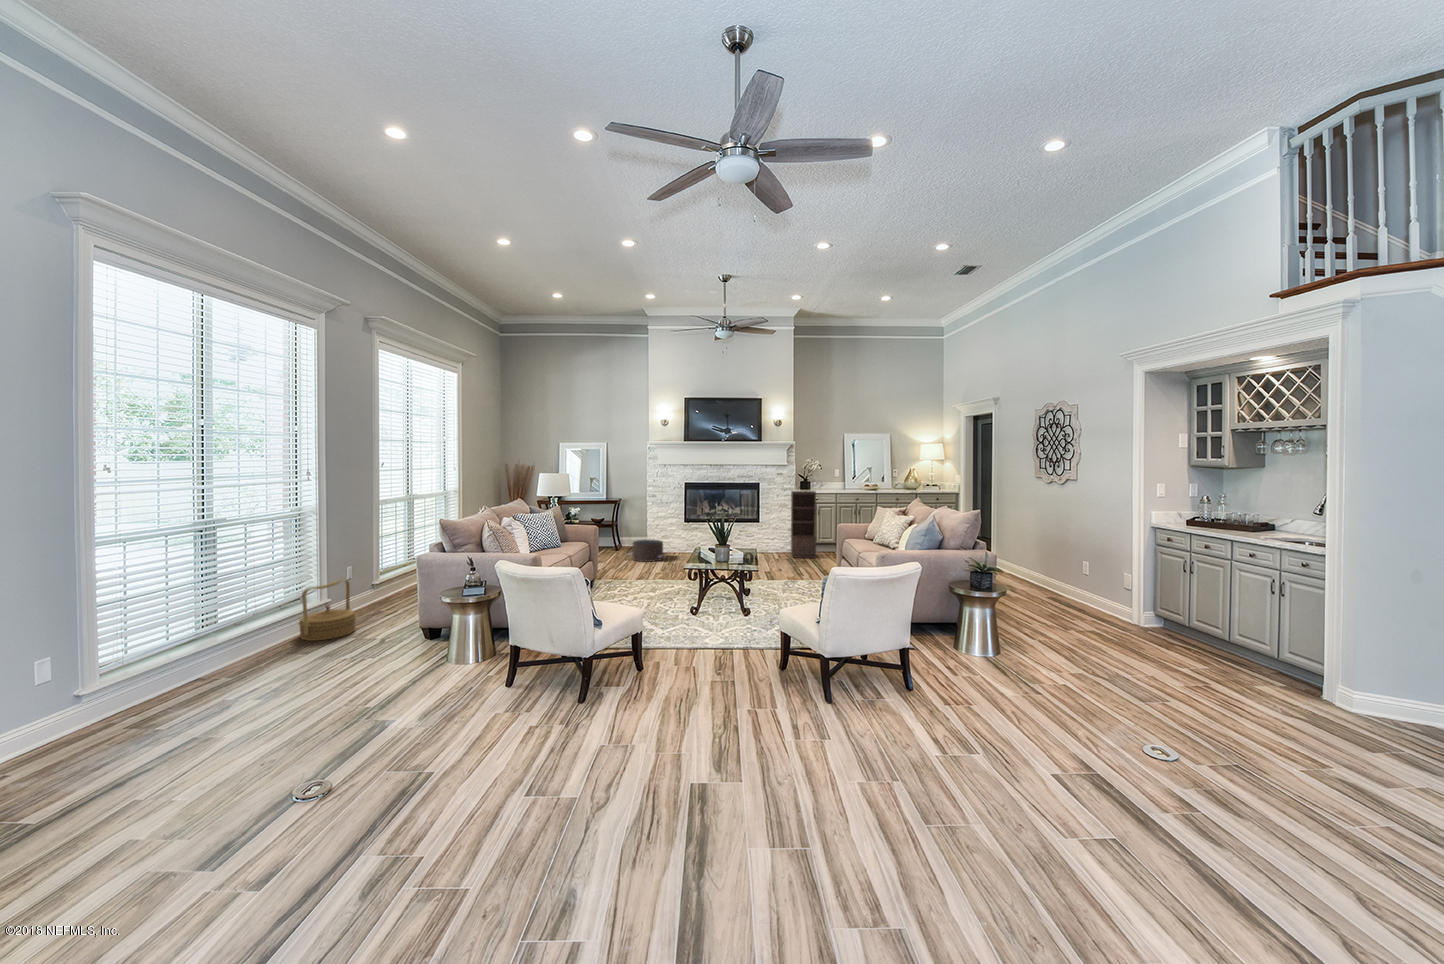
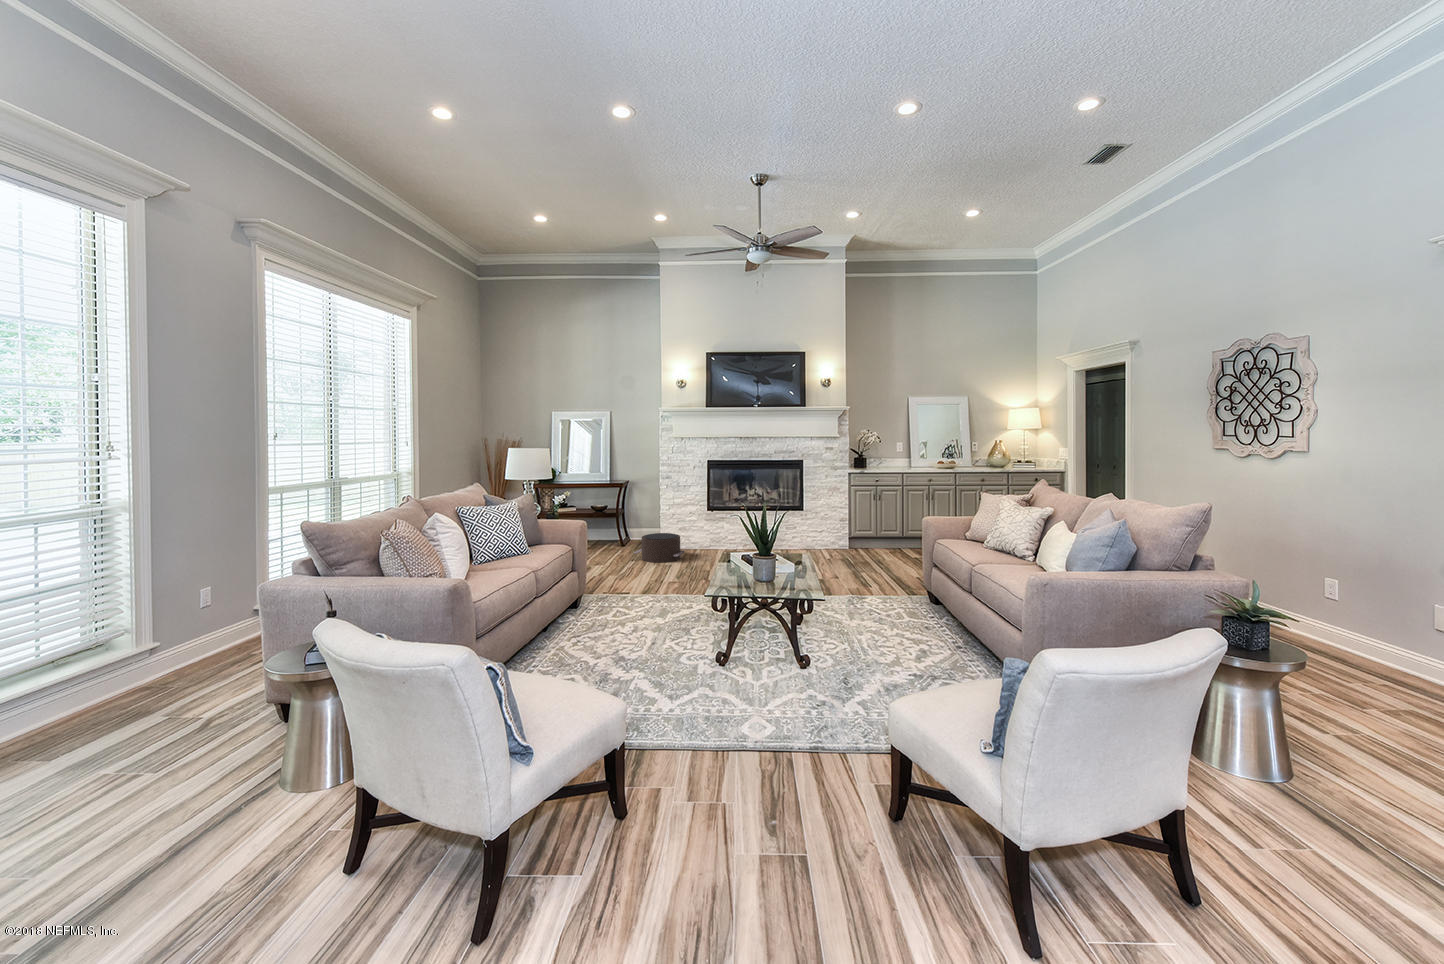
bookshelf: present [791,491,816,558] -> none [841,471,877,557]
woven basket: present [299,579,356,641] -> none [78,612,196,719]

